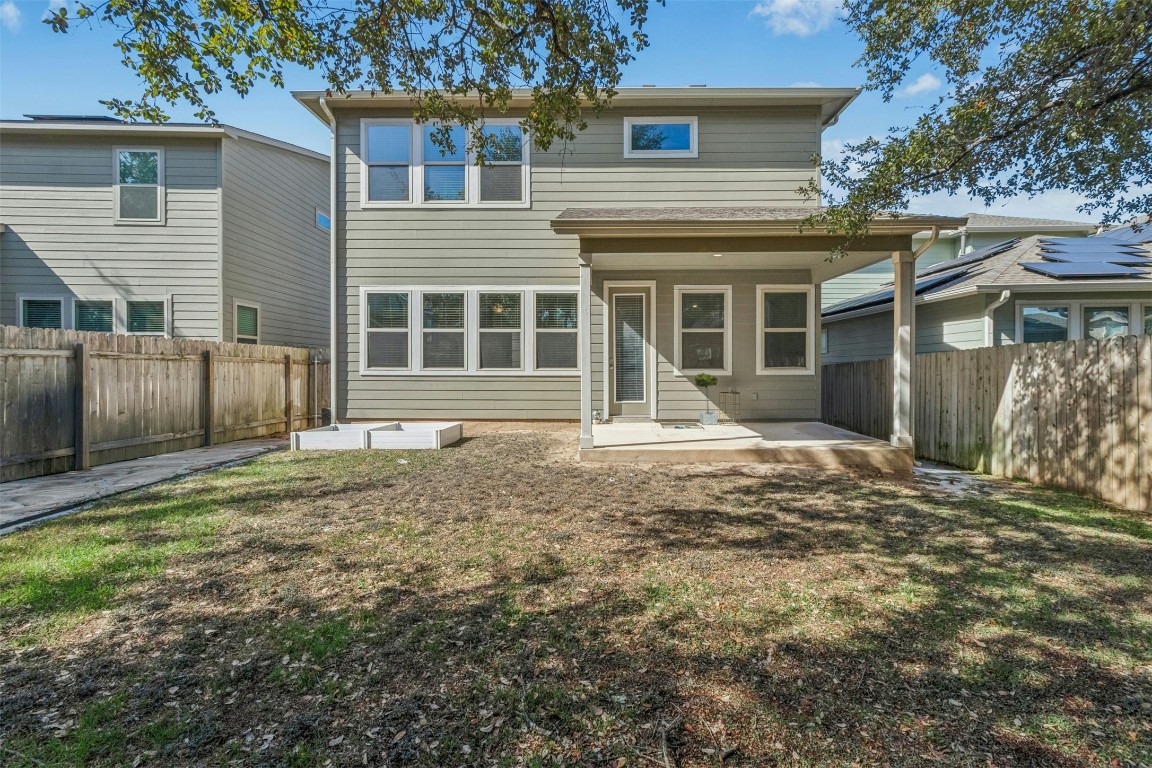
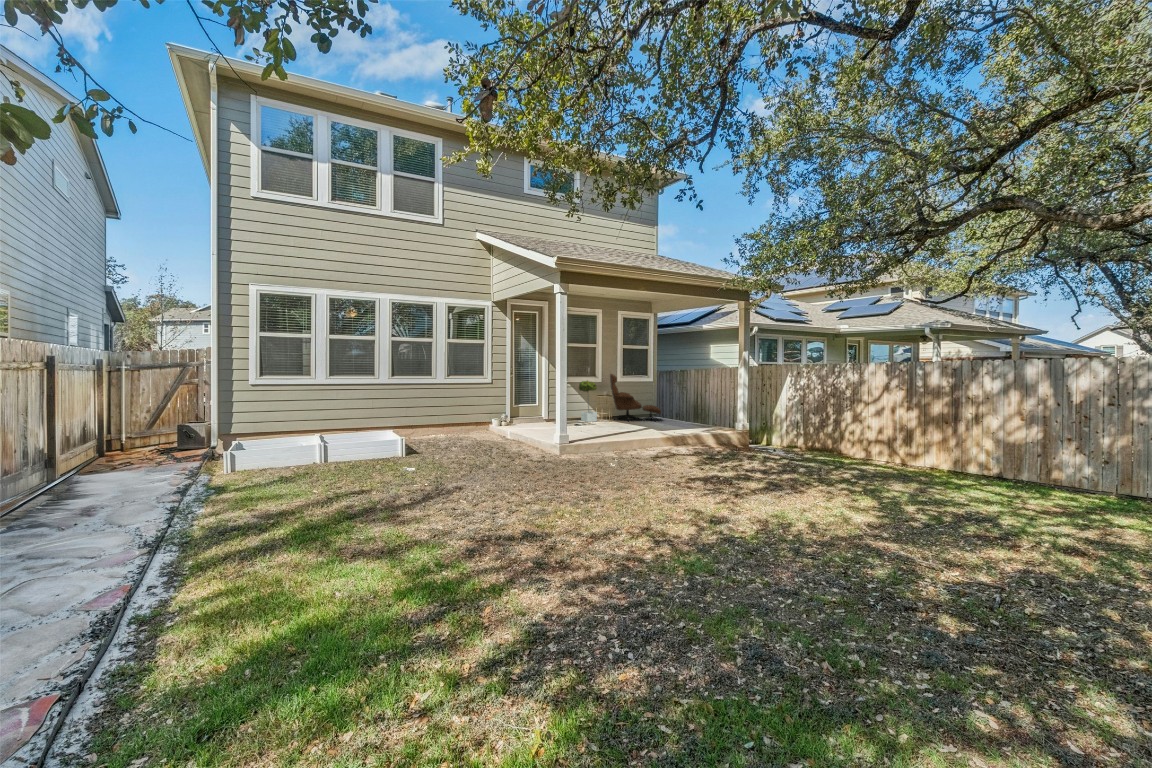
lounge chair: none [738,365,811,428] -> present [610,374,661,421]

